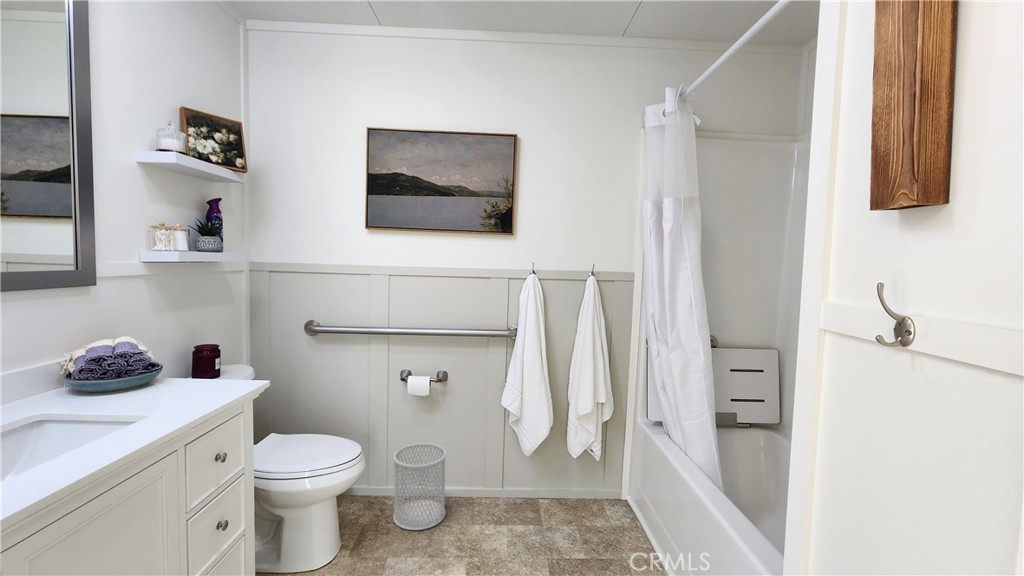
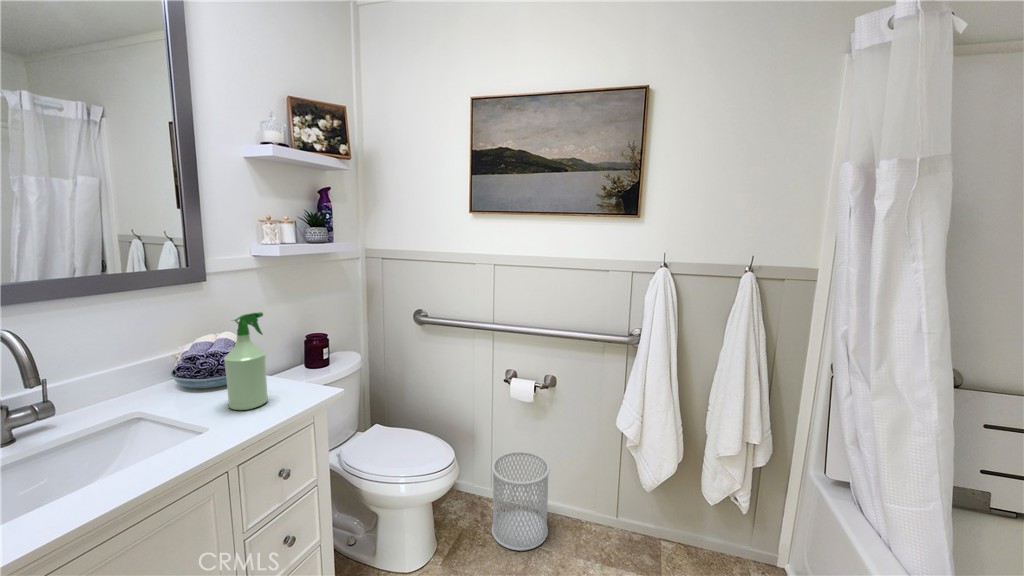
spray bottle: none [151,309,194,403] -> present [224,312,268,410]

